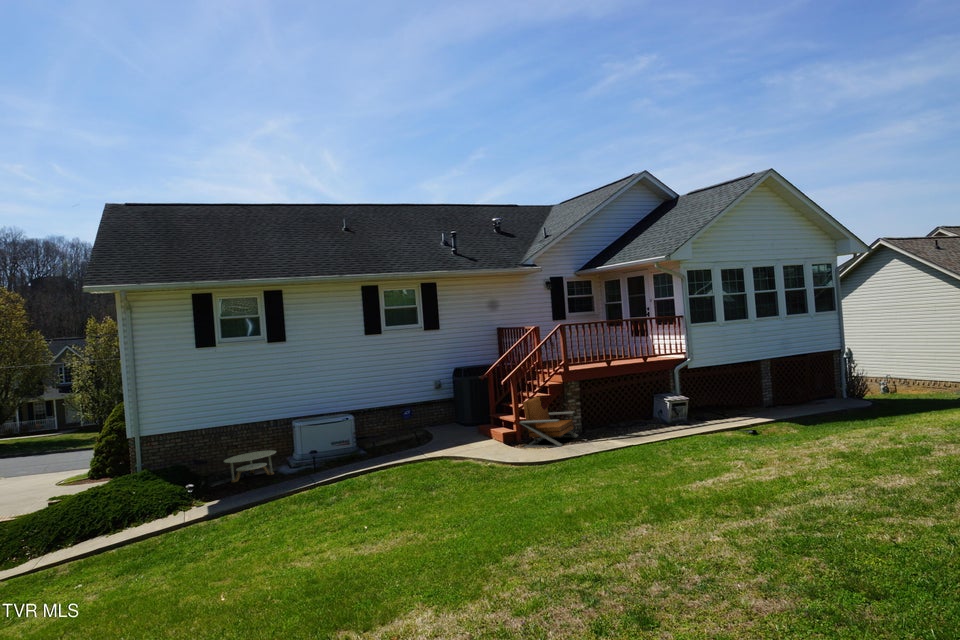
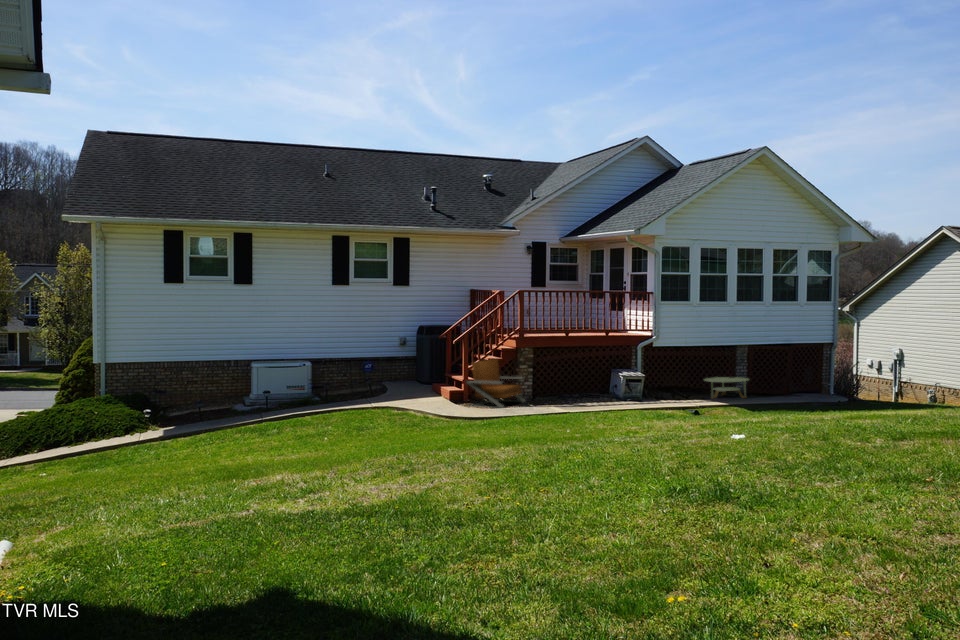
round table: present [224,450,276,482] -> present [705,377,749,398]

